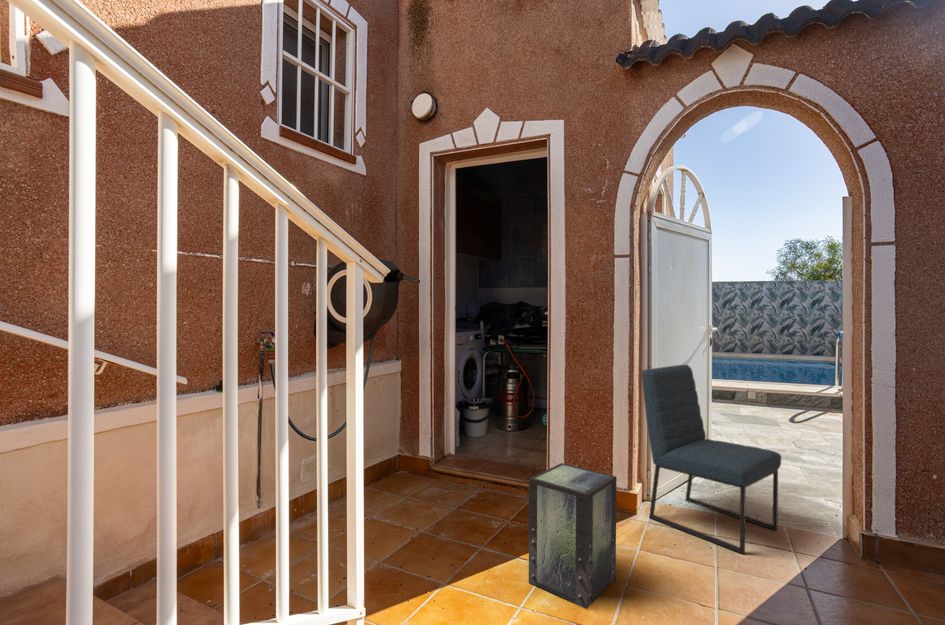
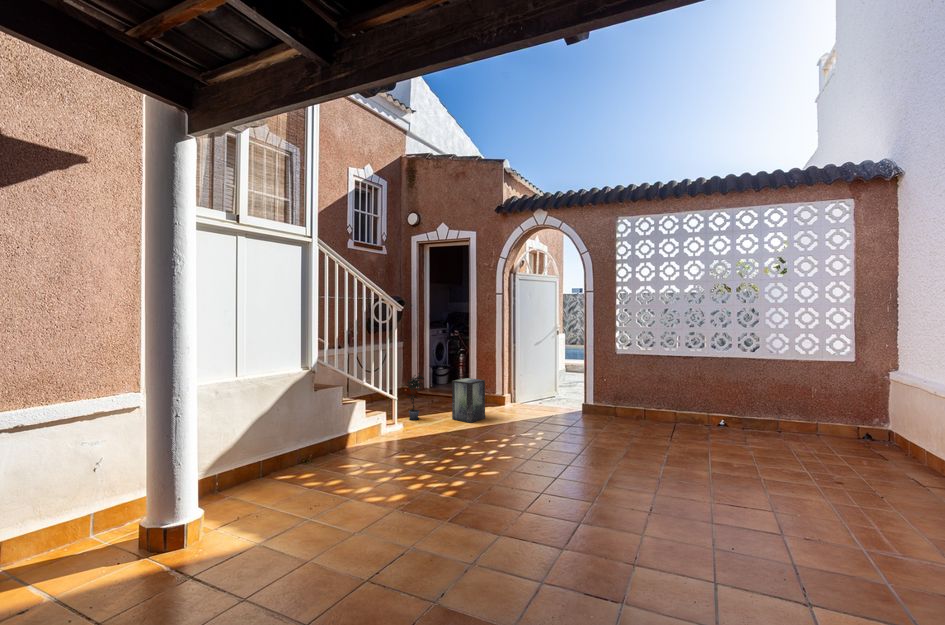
chair: present [642,365,781,554] -> none [509,341,564,413]
potted plant: none [400,455,453,585] -> present [407,373,424,420]

